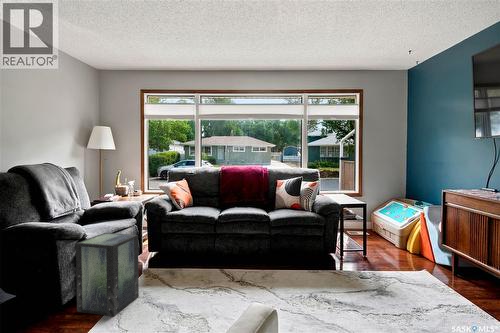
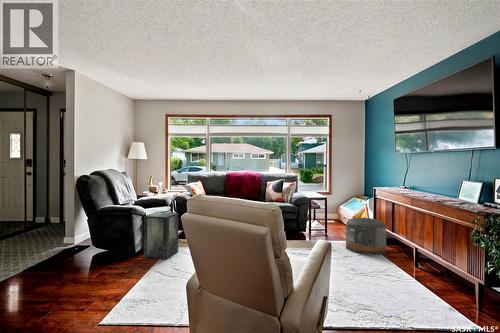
pouf: none [404,239,476,305] -> present [346,218,386,255]

